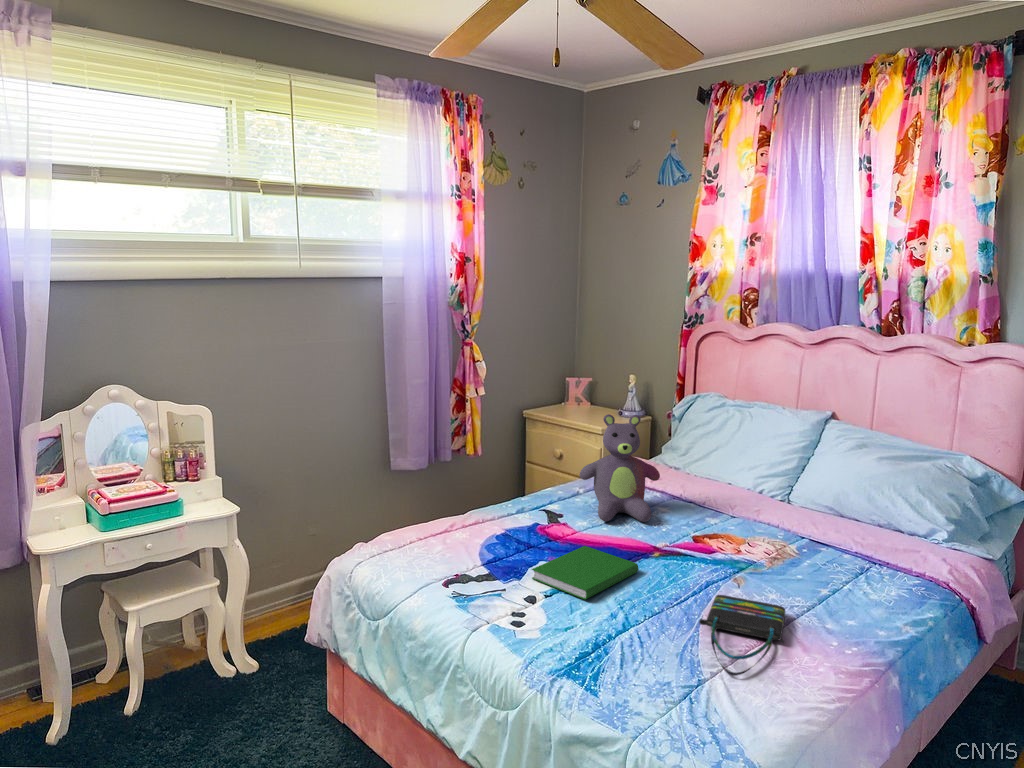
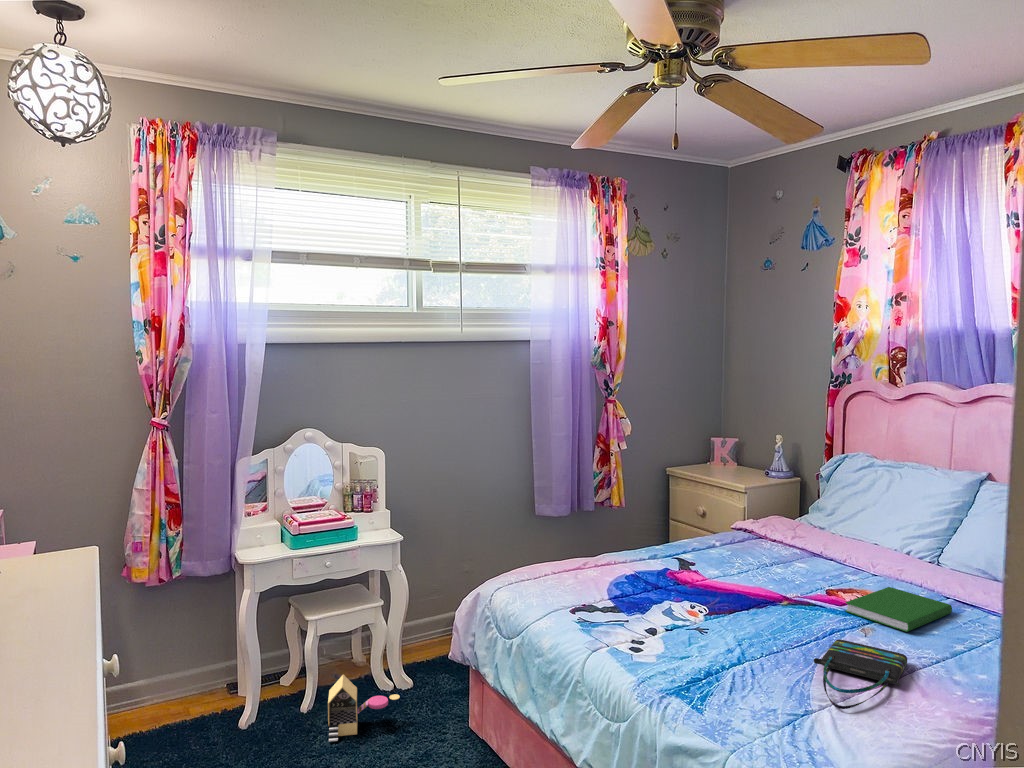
stuffed bear: present [579,414,660,522] -> none [712,467,794,573]
hardcover book: present [532,546,638,600] -> present [845,587,952,632]
toy house: none [158,668,245,747] -> present [328,675,400,742]

